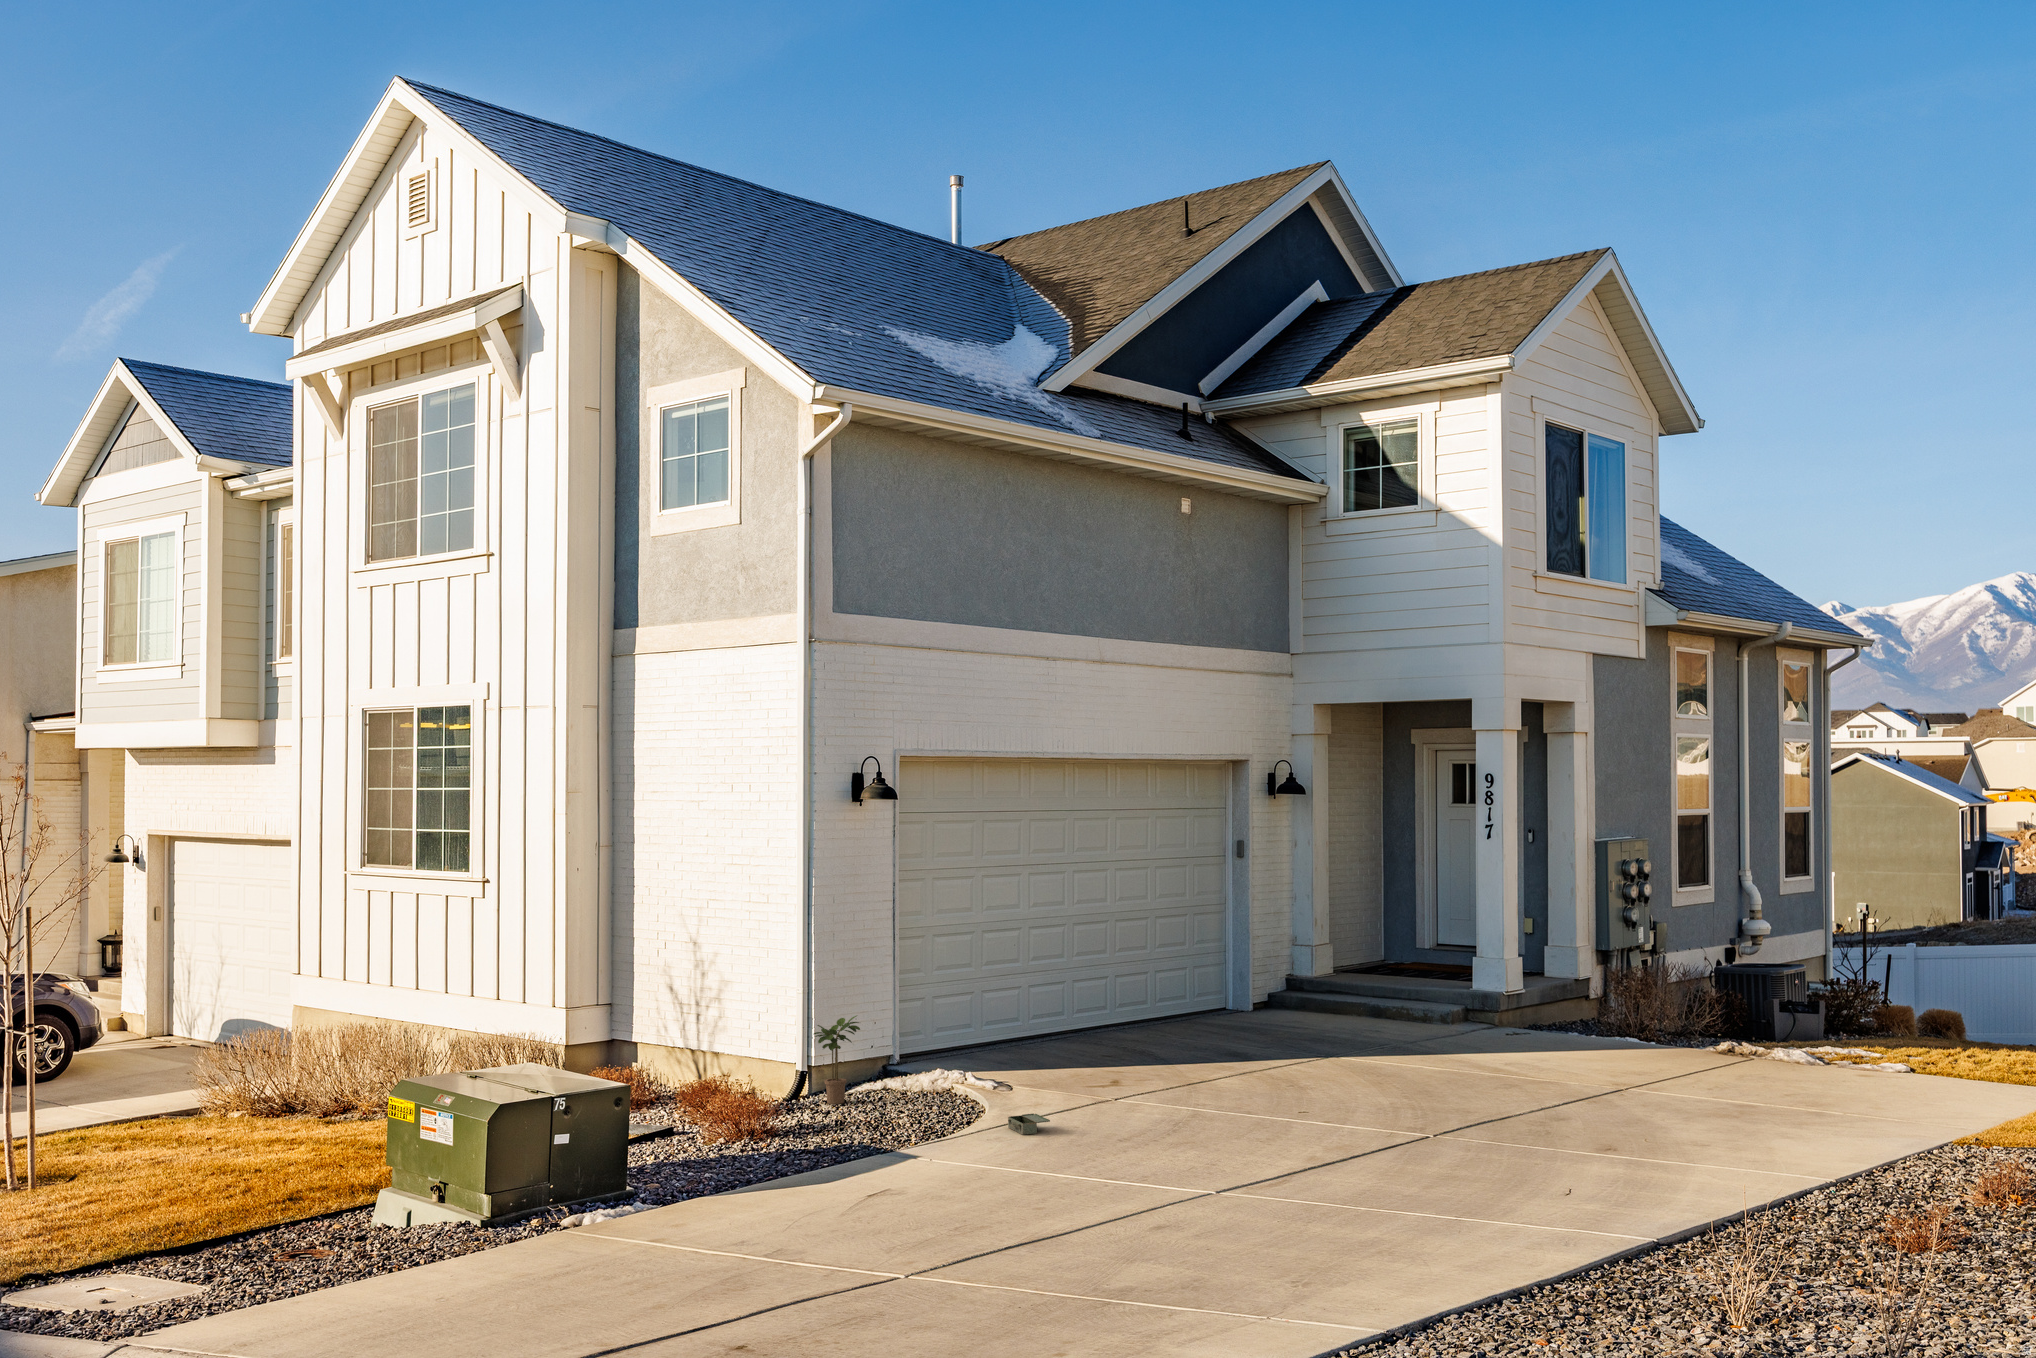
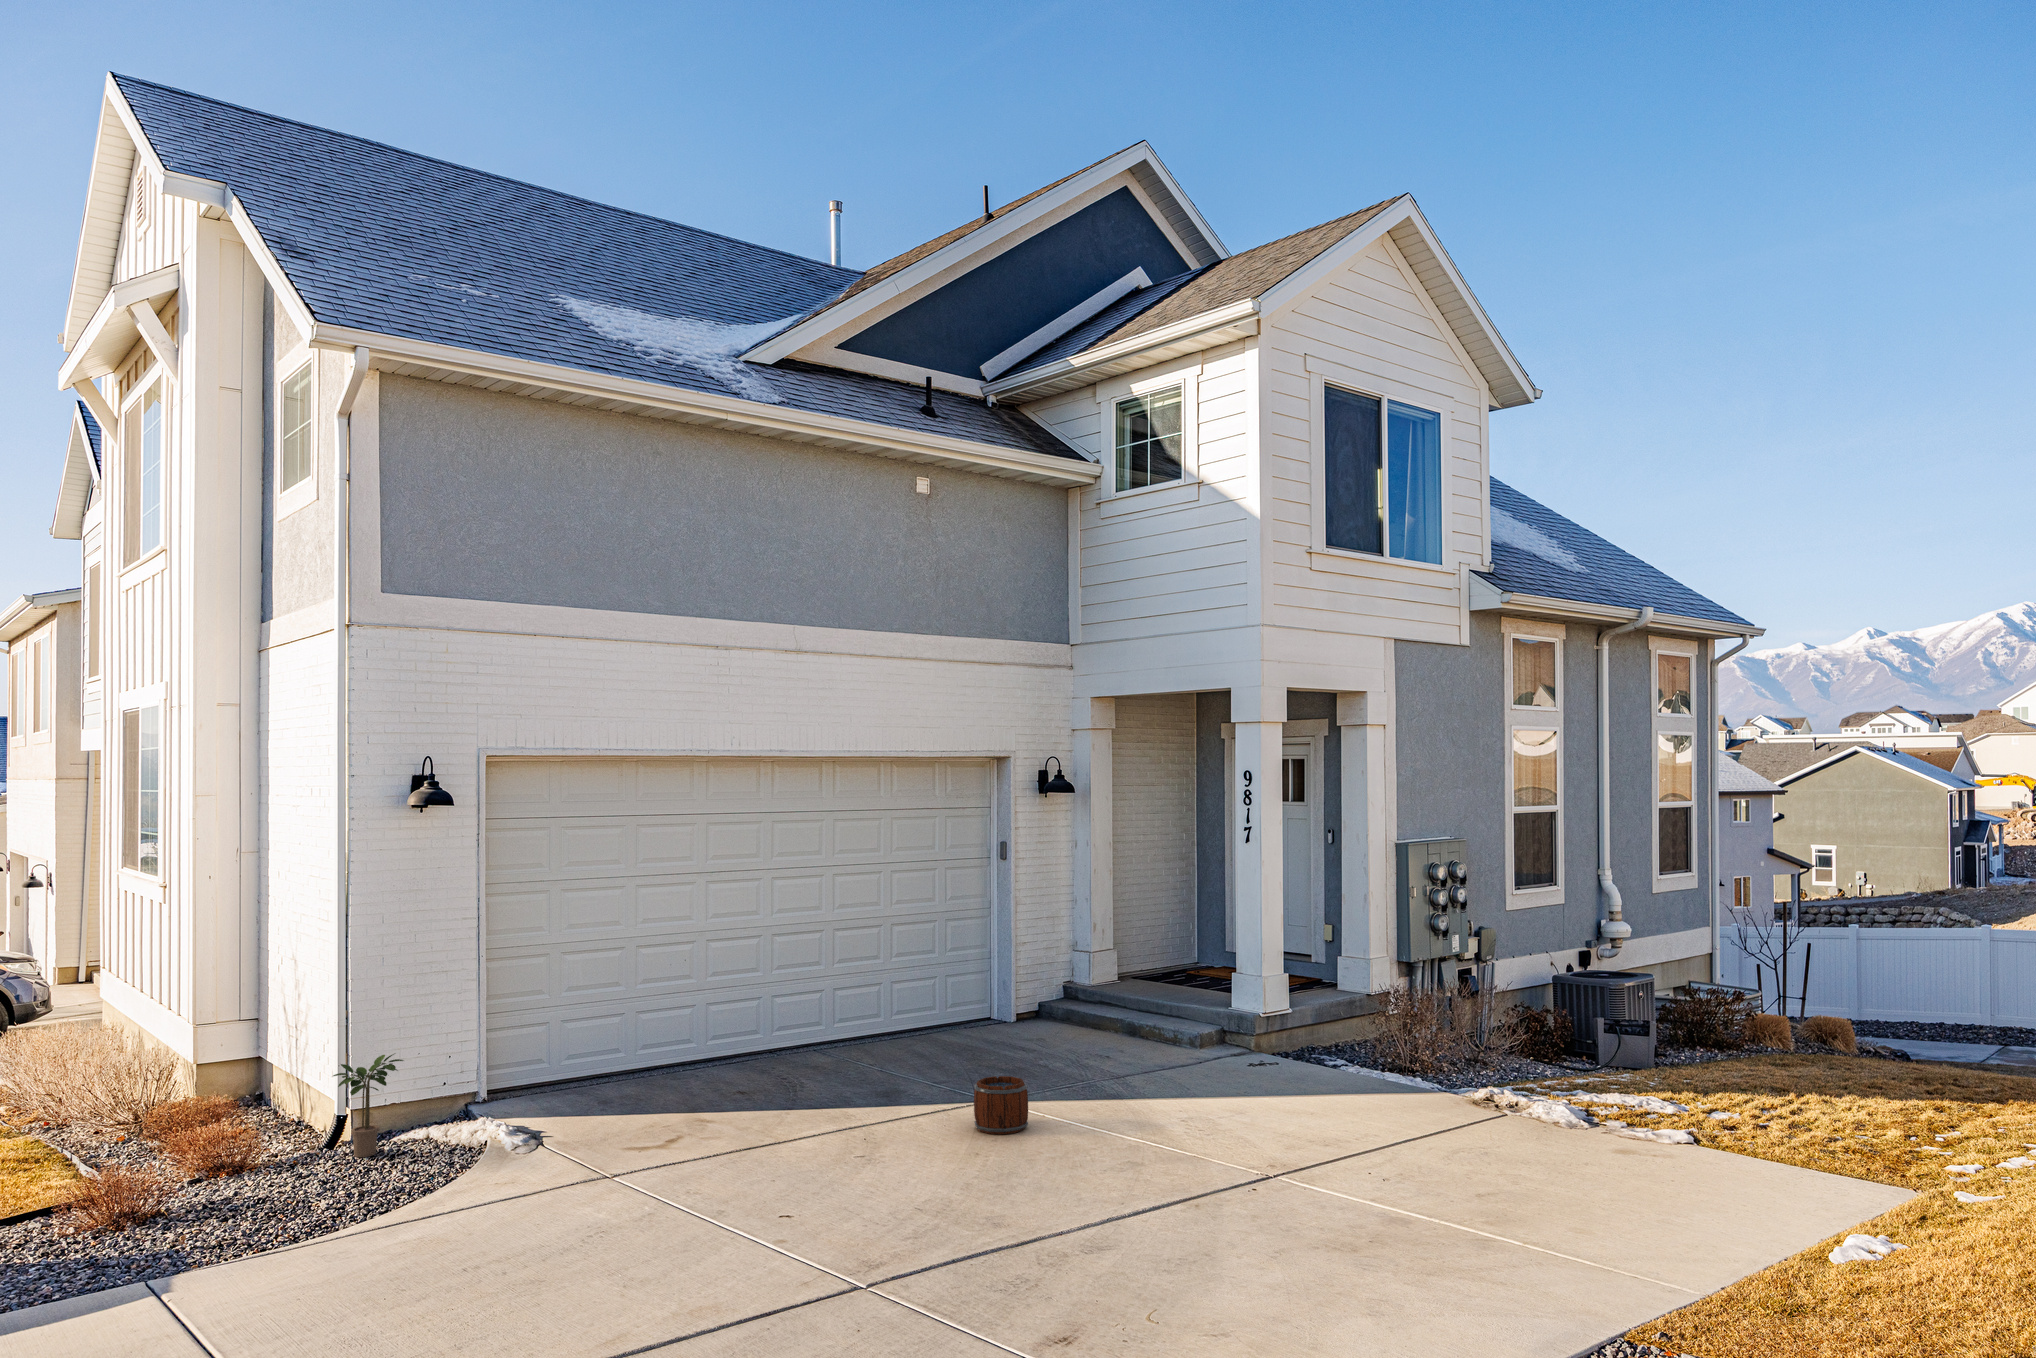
bucket: none [1331,1032,1378,1078] -> present [974,1076,1028,1134]
toolbox: present [1008,1114,1050,1135] -> none [462,1194,509,1228]

